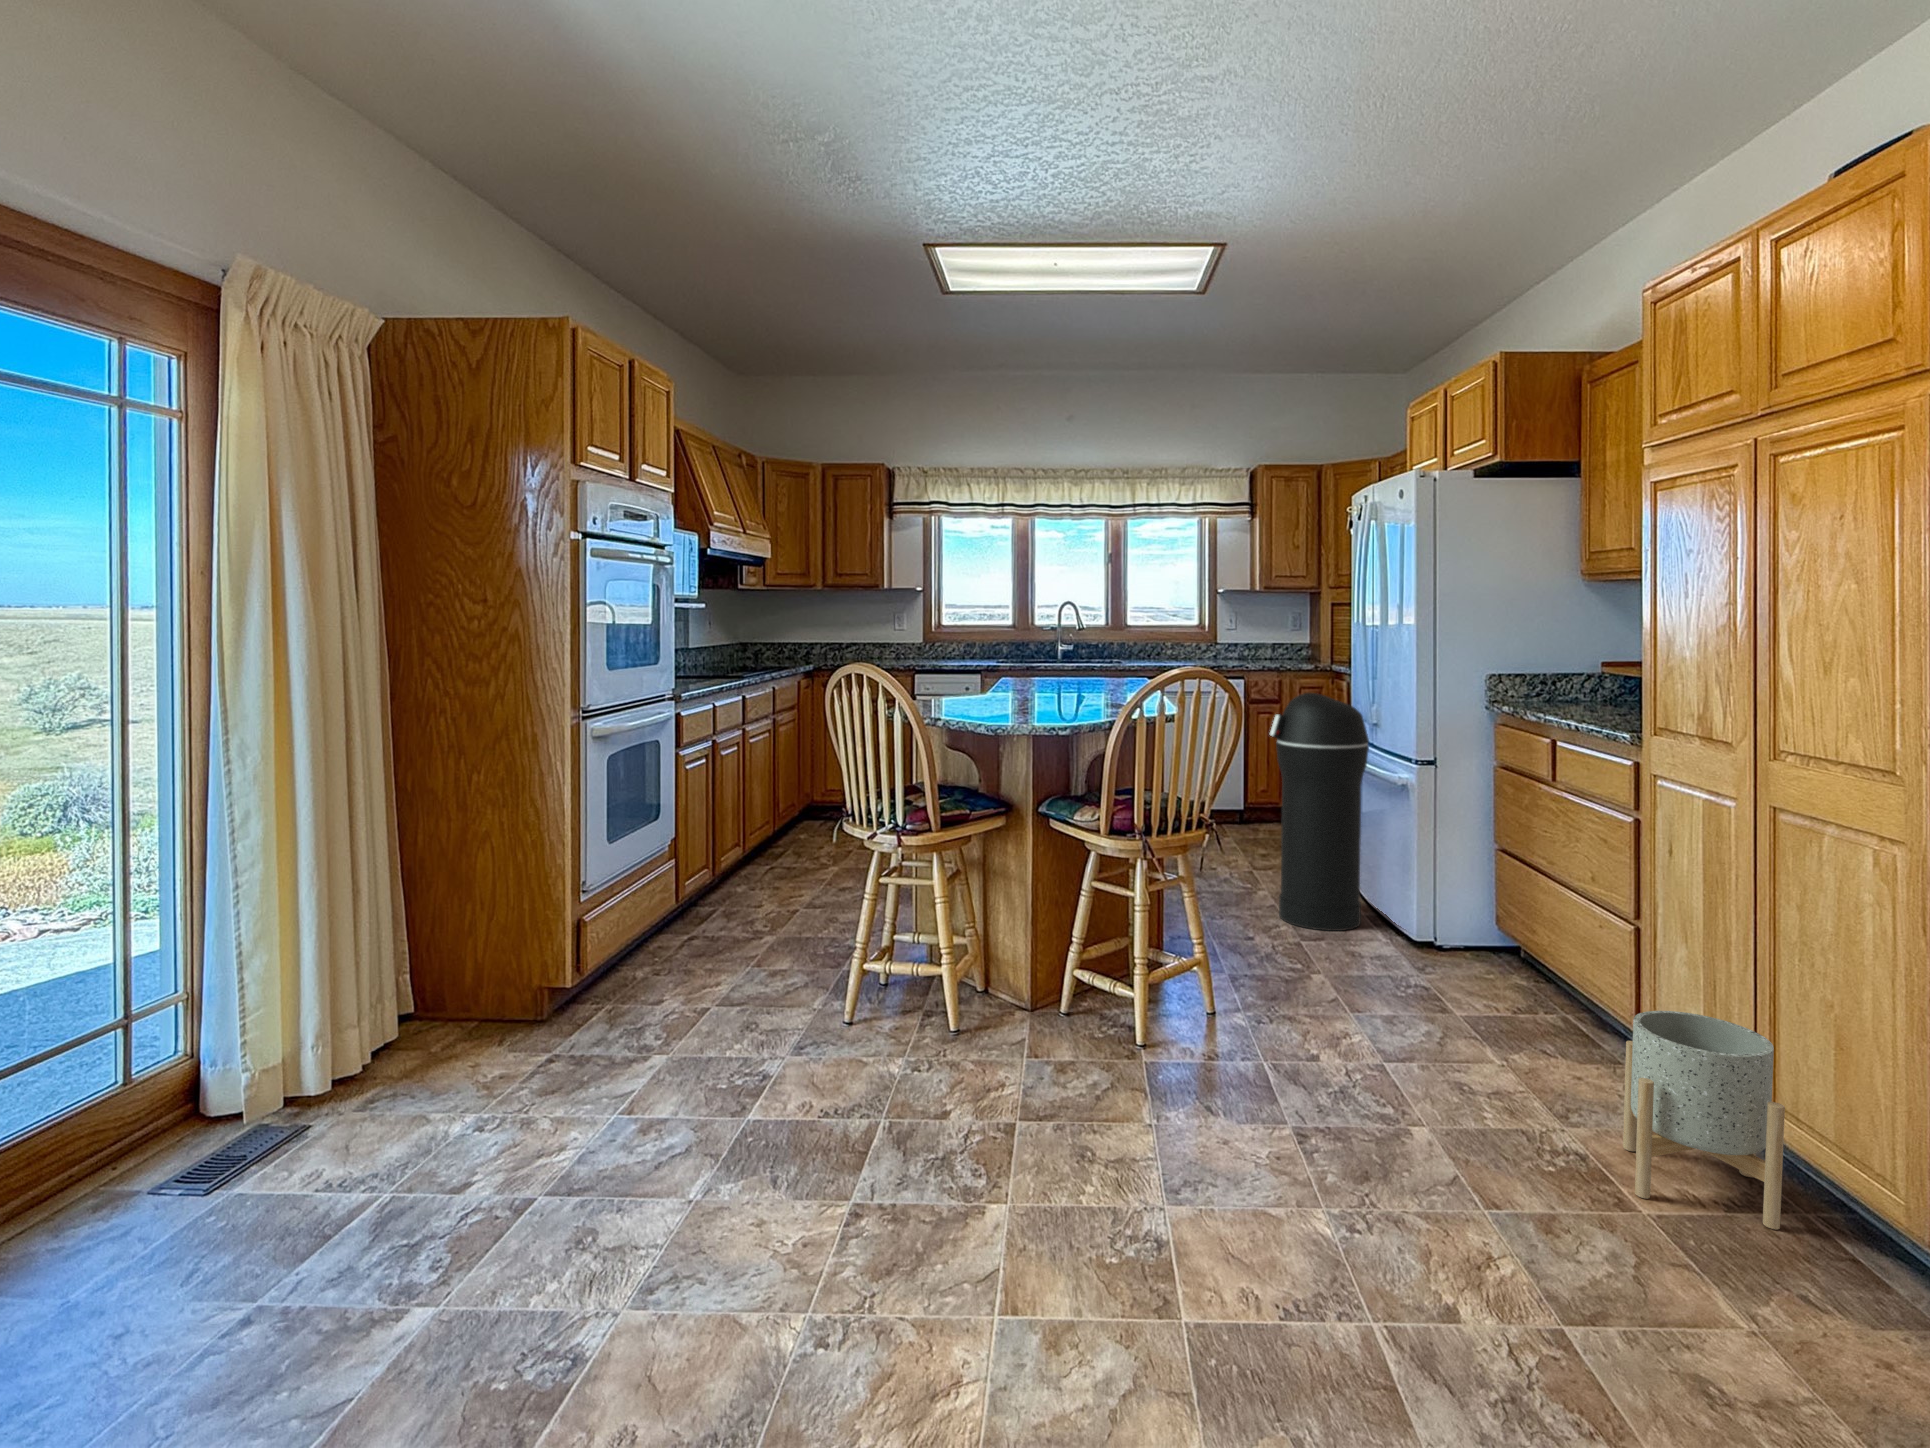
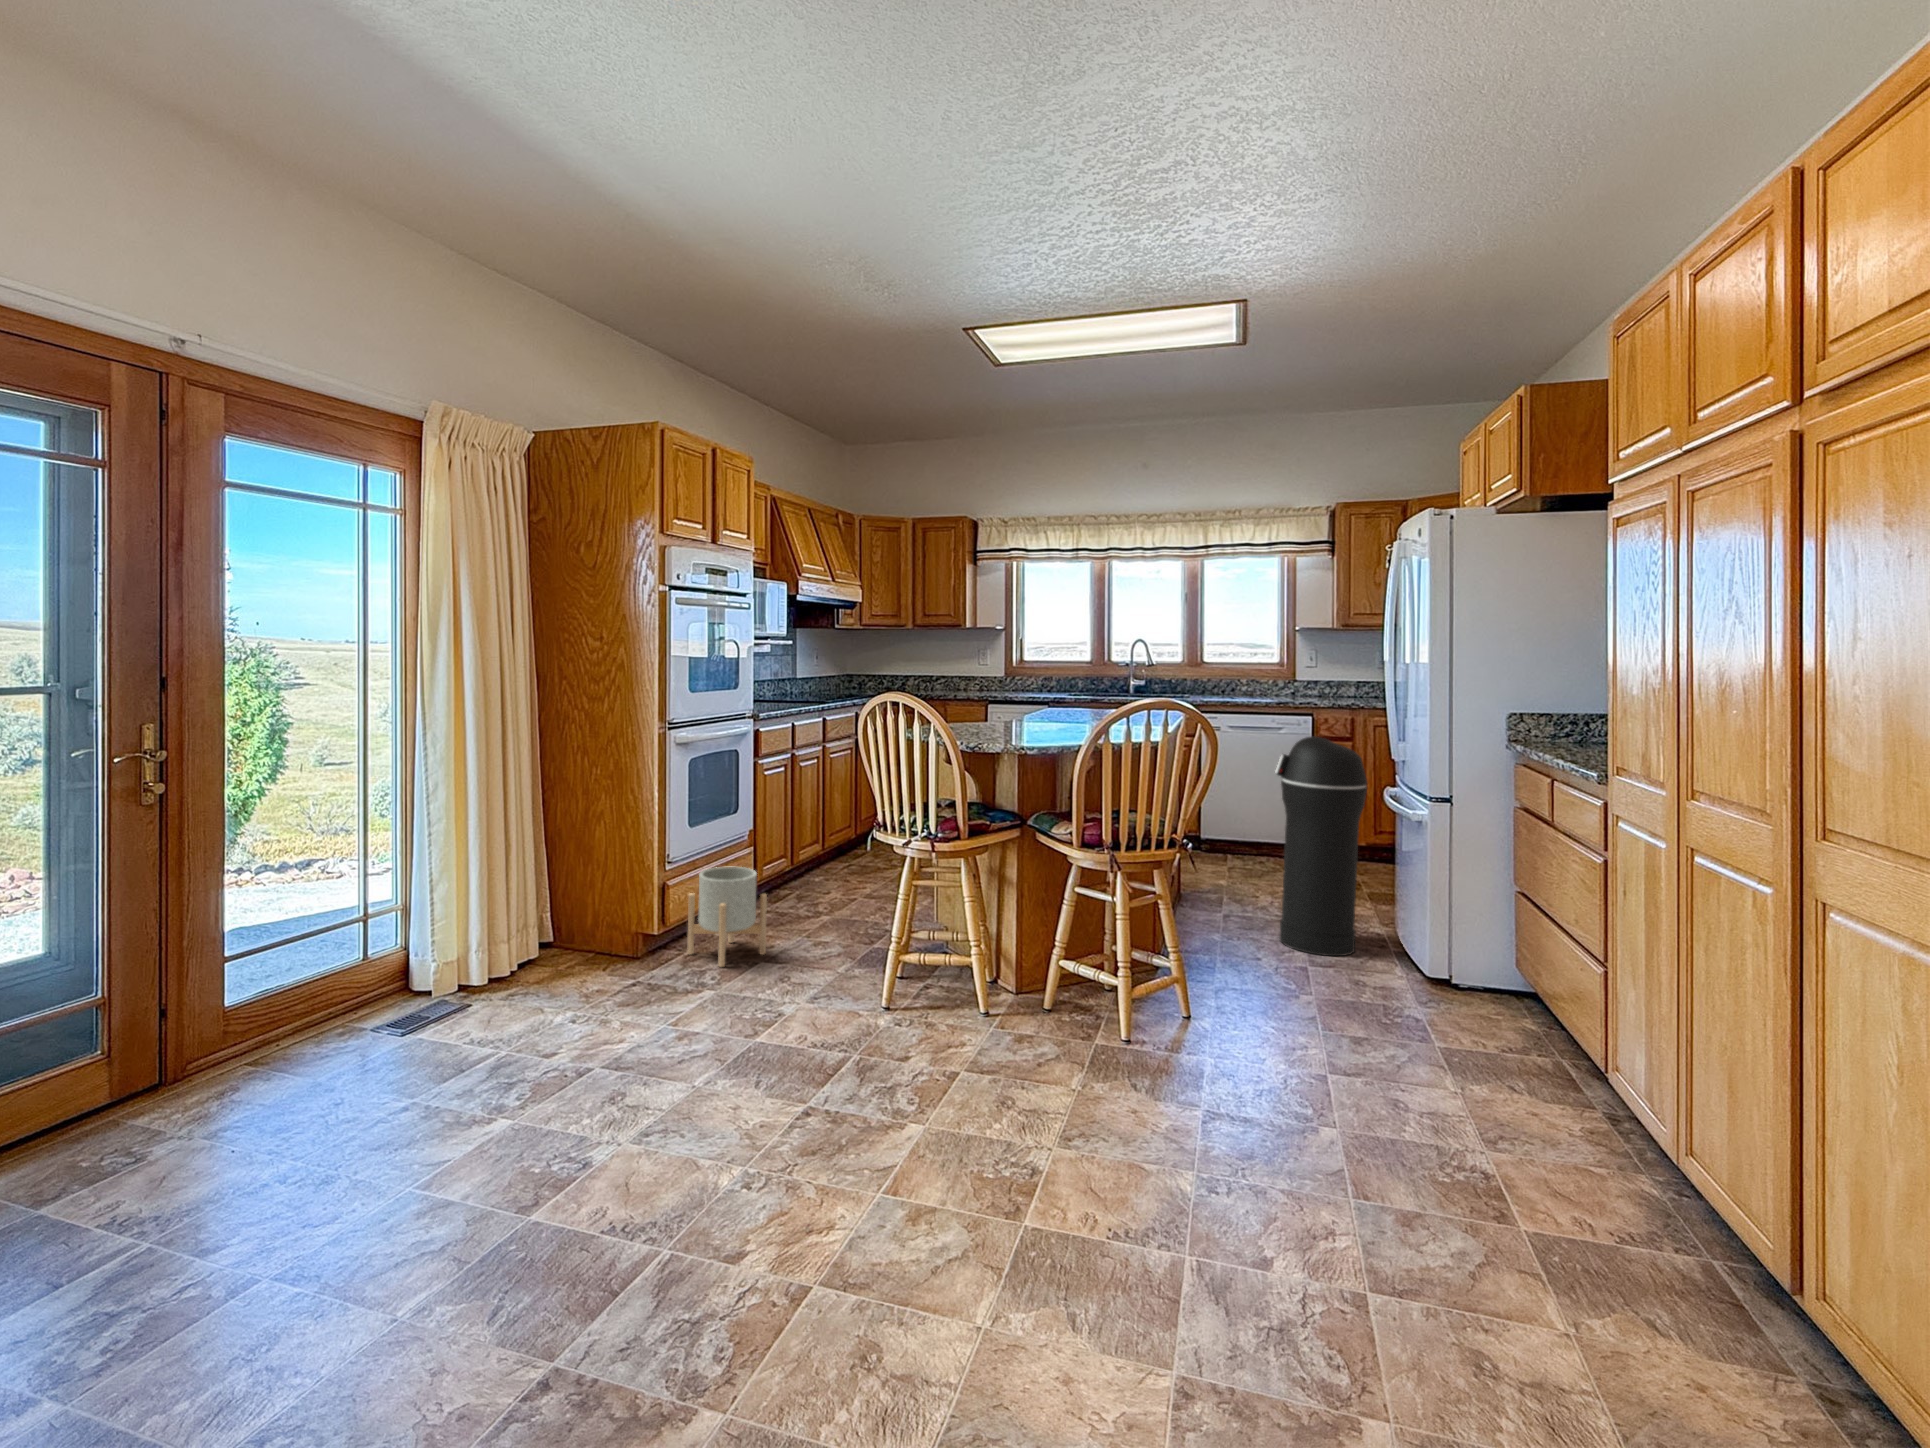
planter: present [1623,1011,1785,1230] -> present [687,867,767,967]

